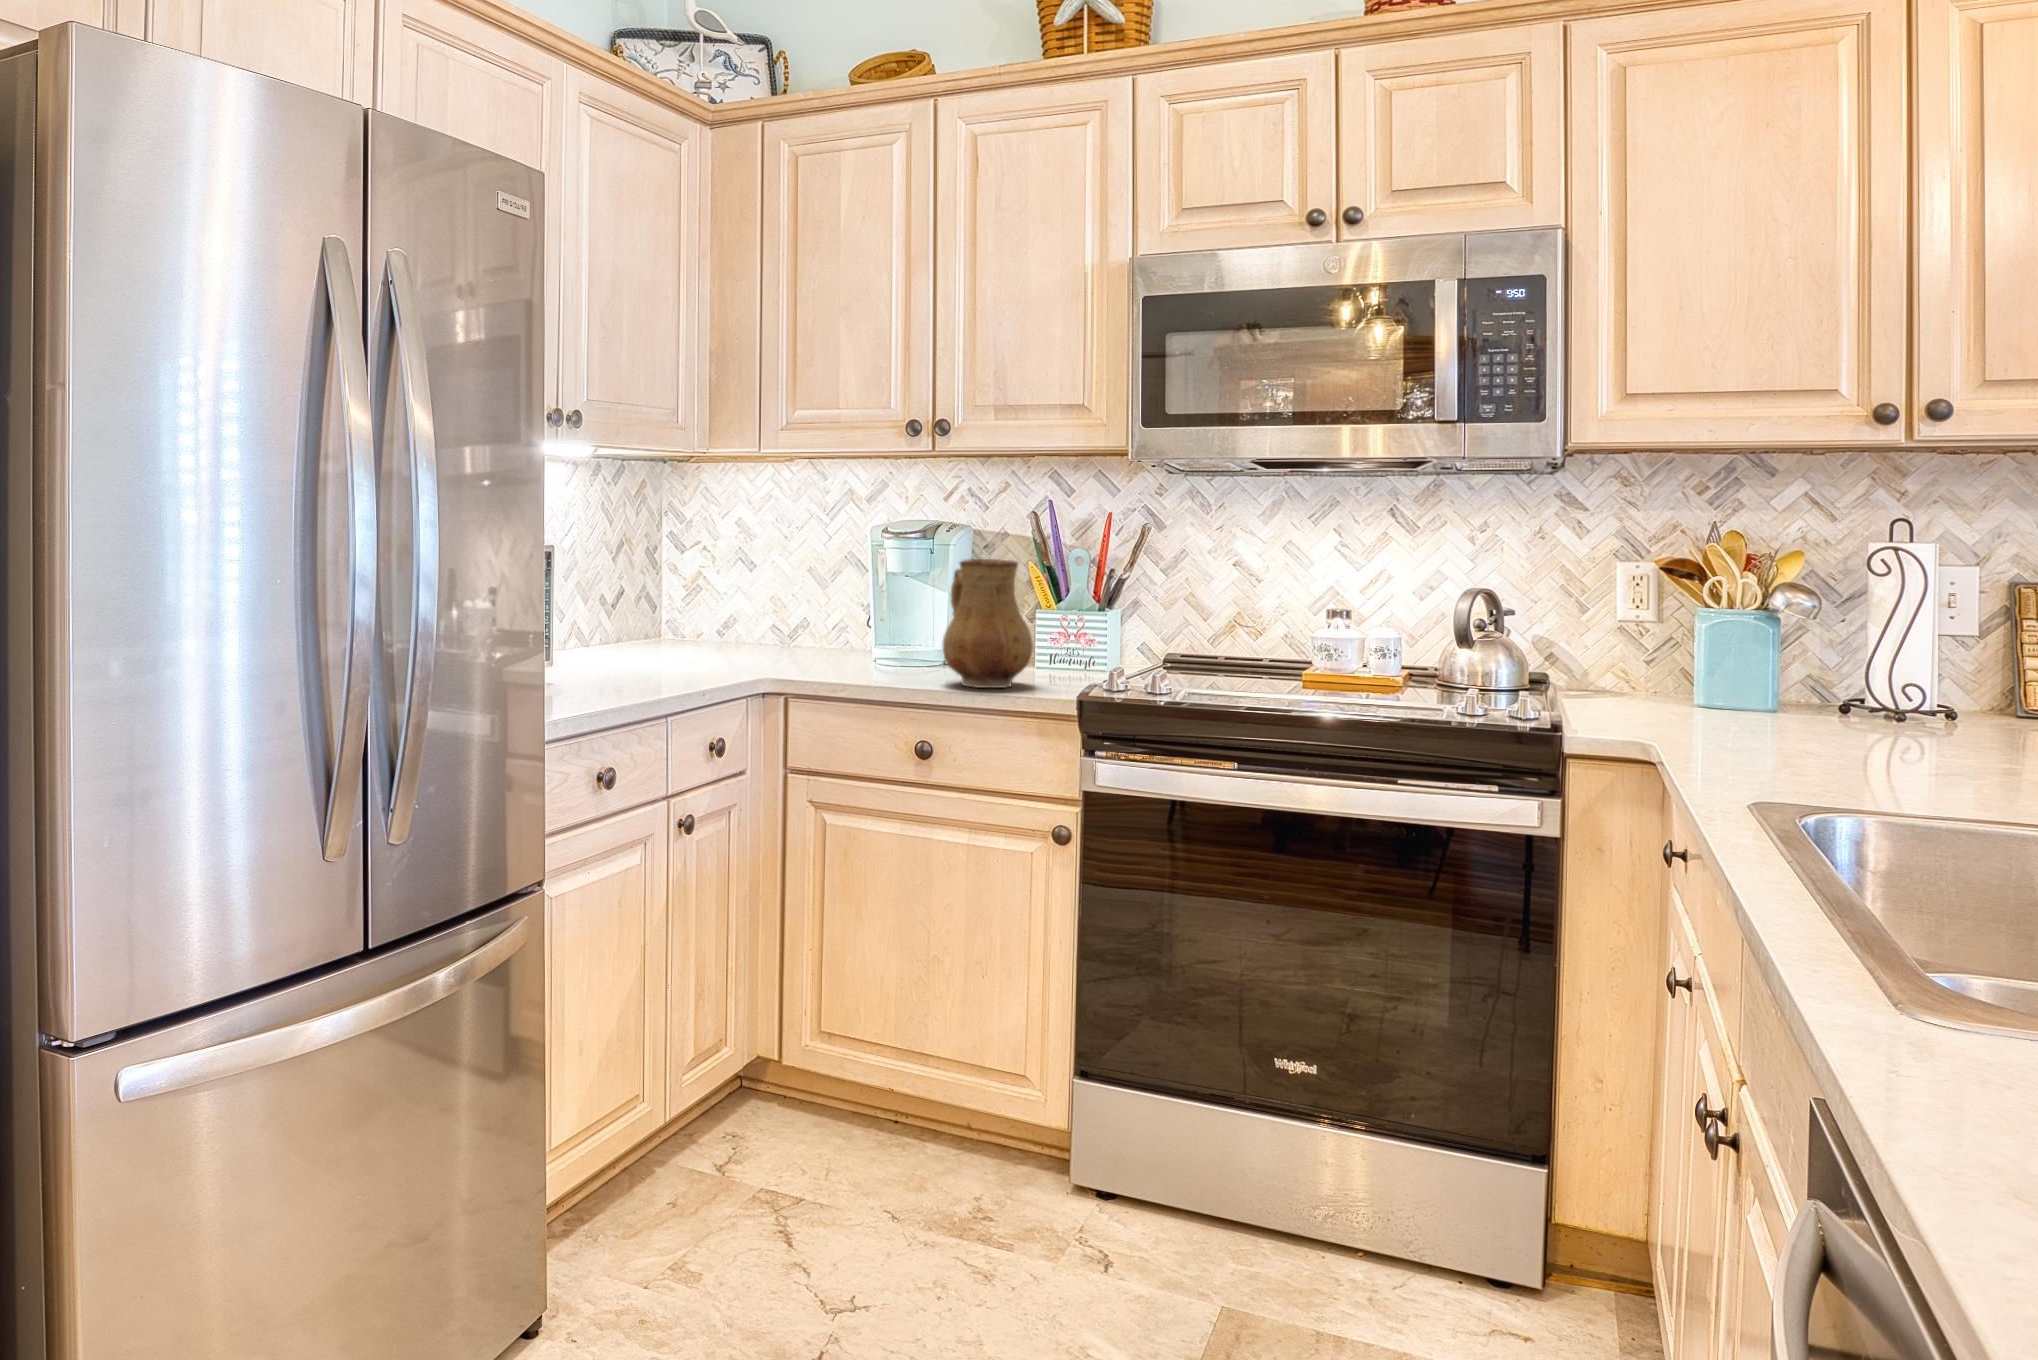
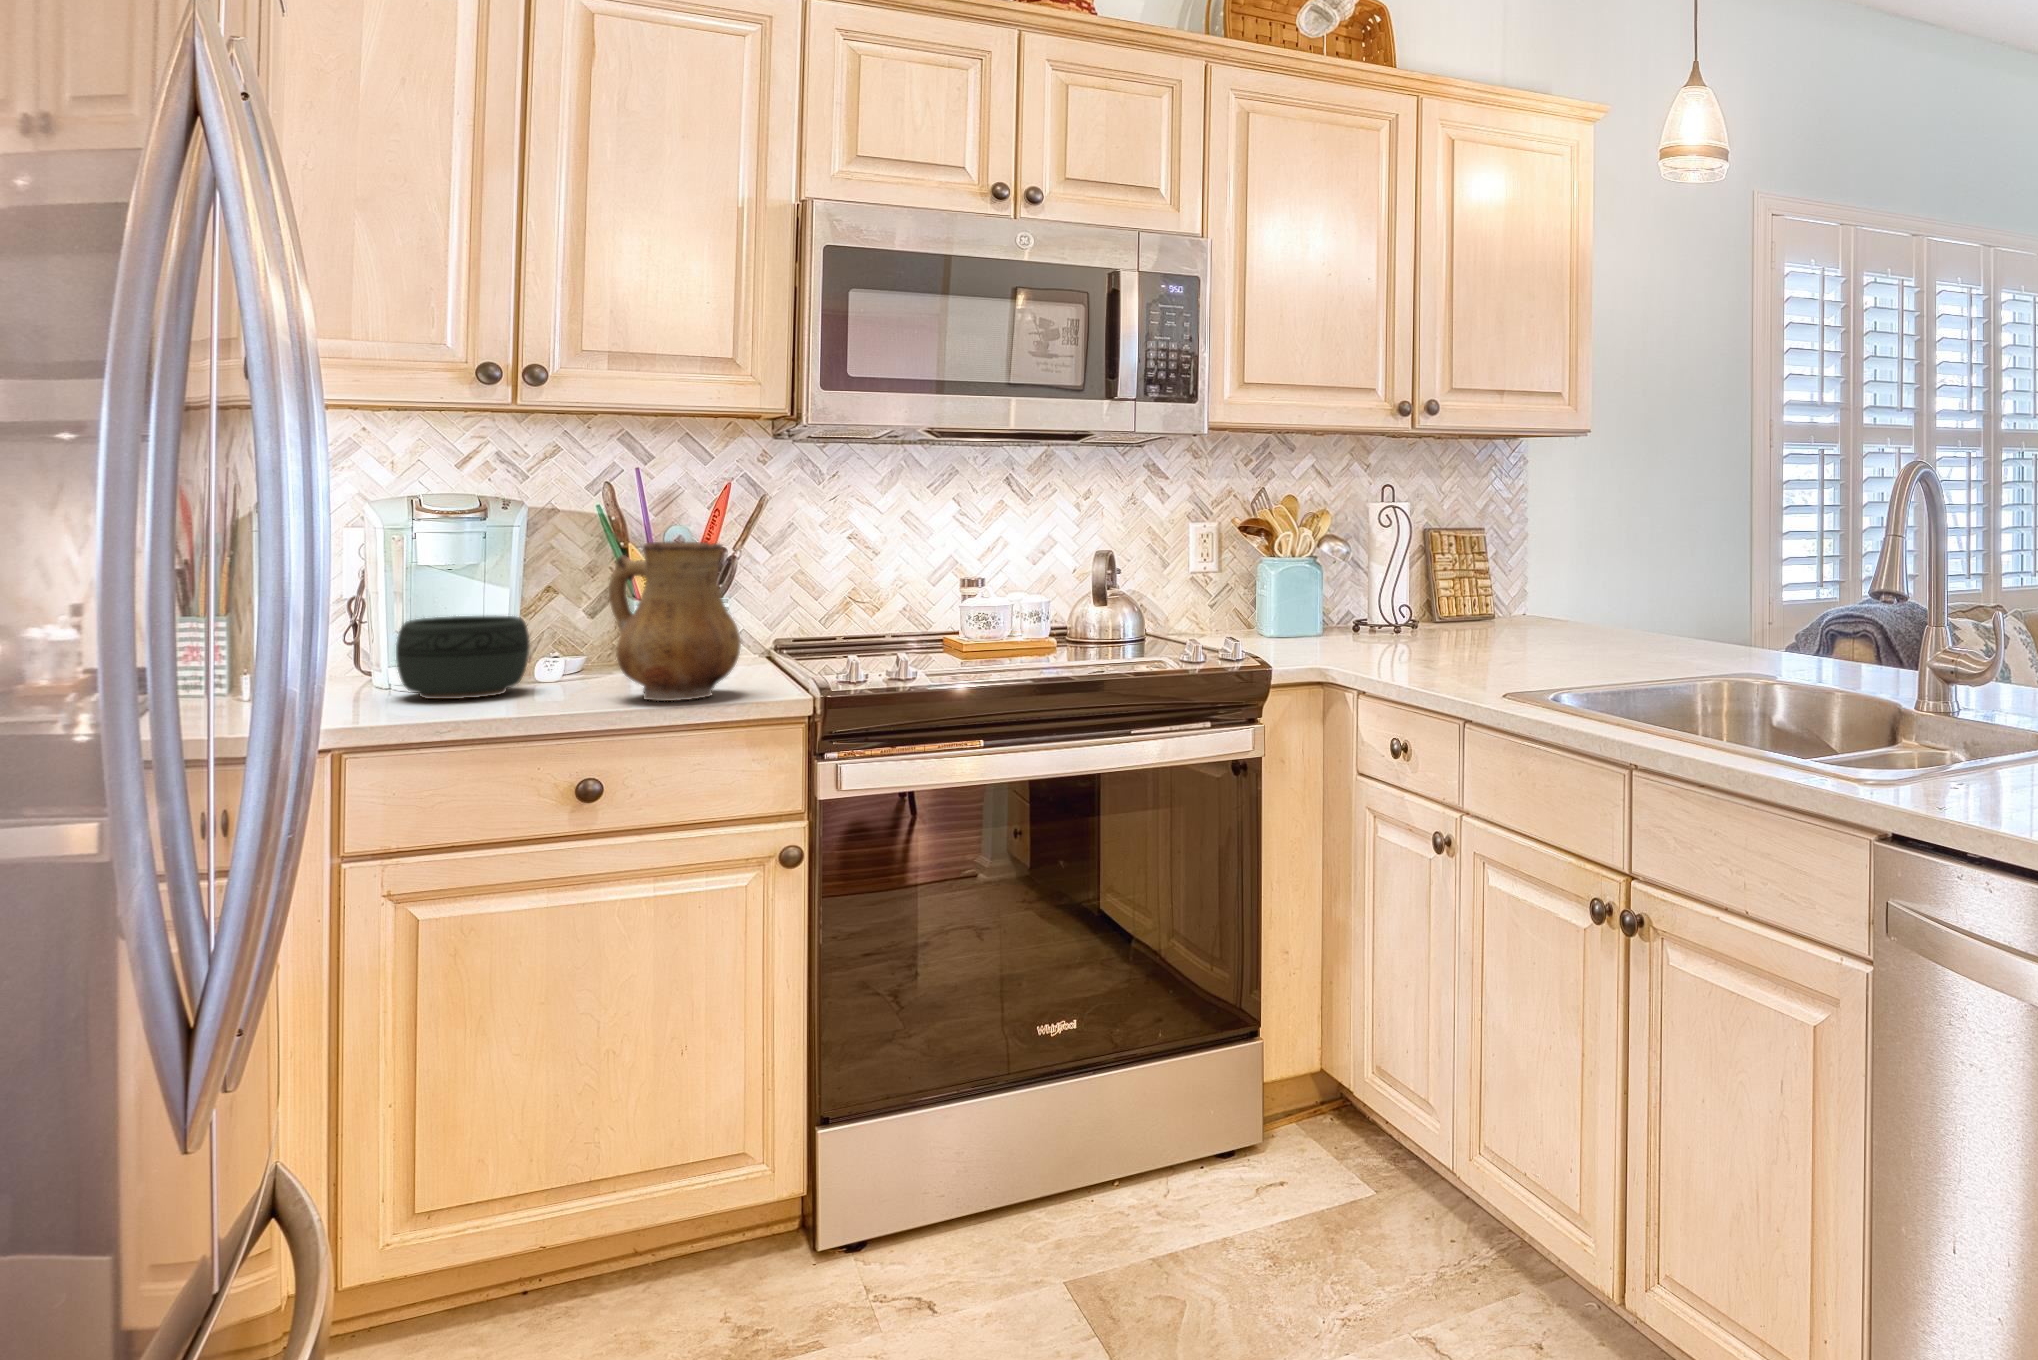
bowl: none [845,610,928,670] -> present [396,615,530,699]

